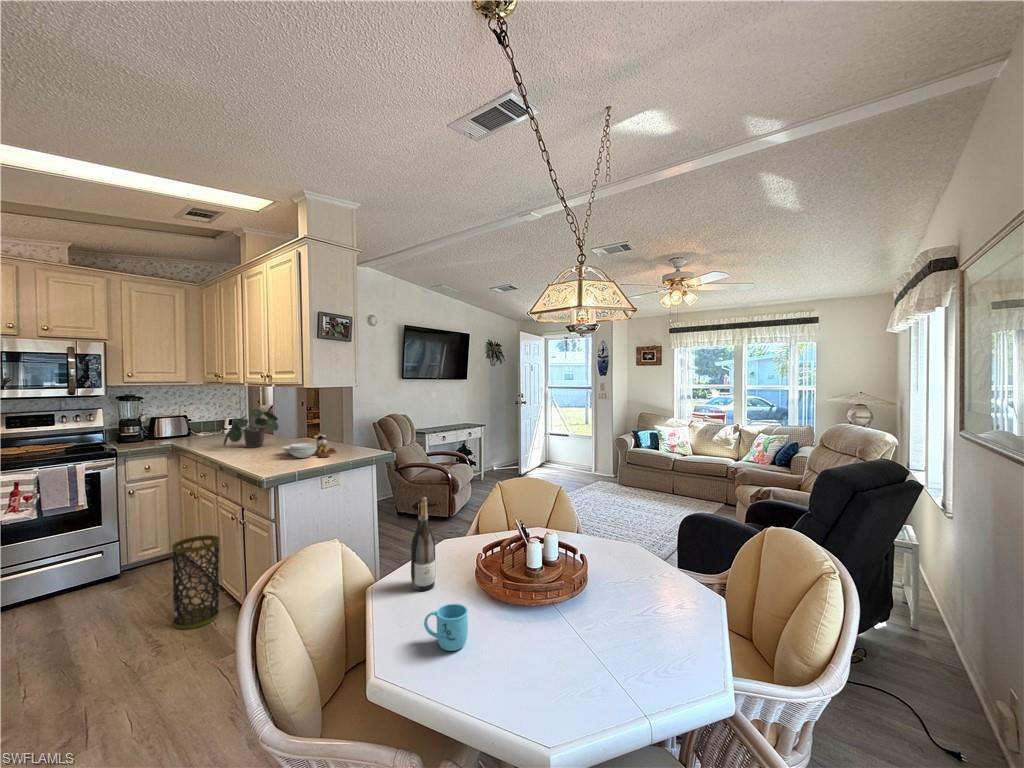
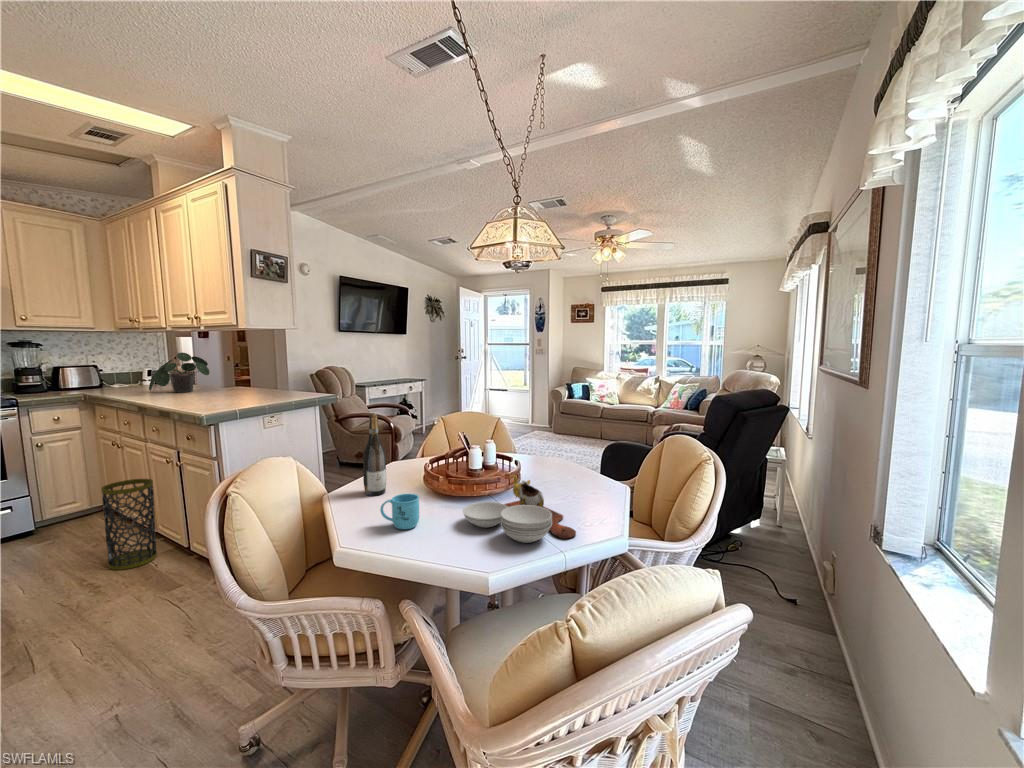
cutting board: present [283,433,337,458] -> present [463,475,576,543]

